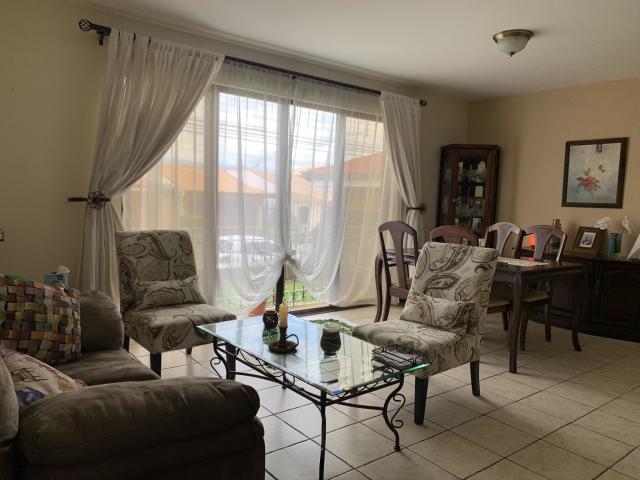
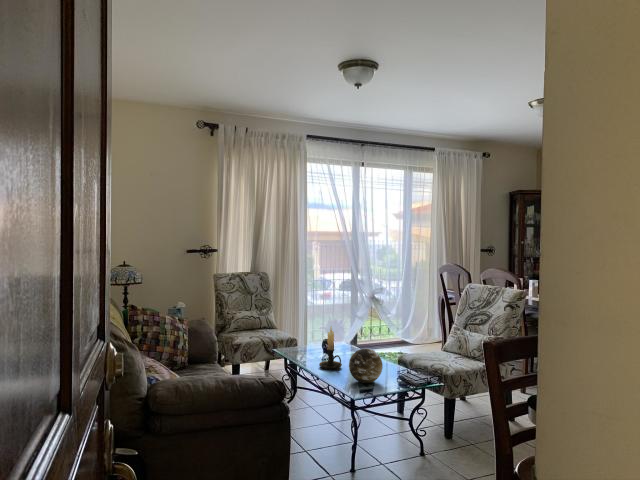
decorative orb: none [316,326,360,371] -> present [349,348,383,383]

